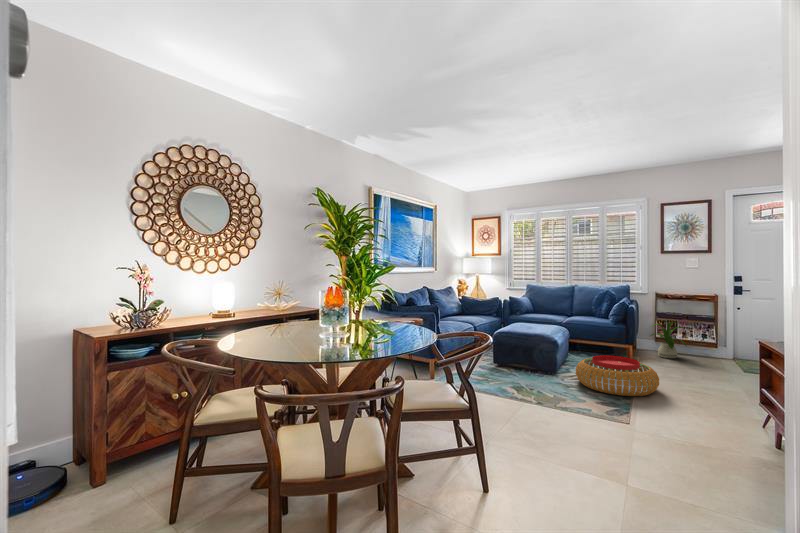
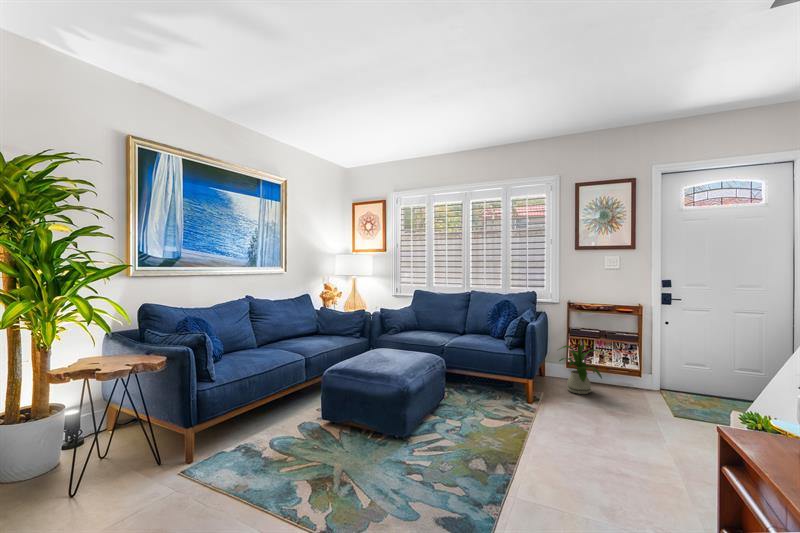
pouf: present [576,355,659,396] -> none [426,408,548,492]

